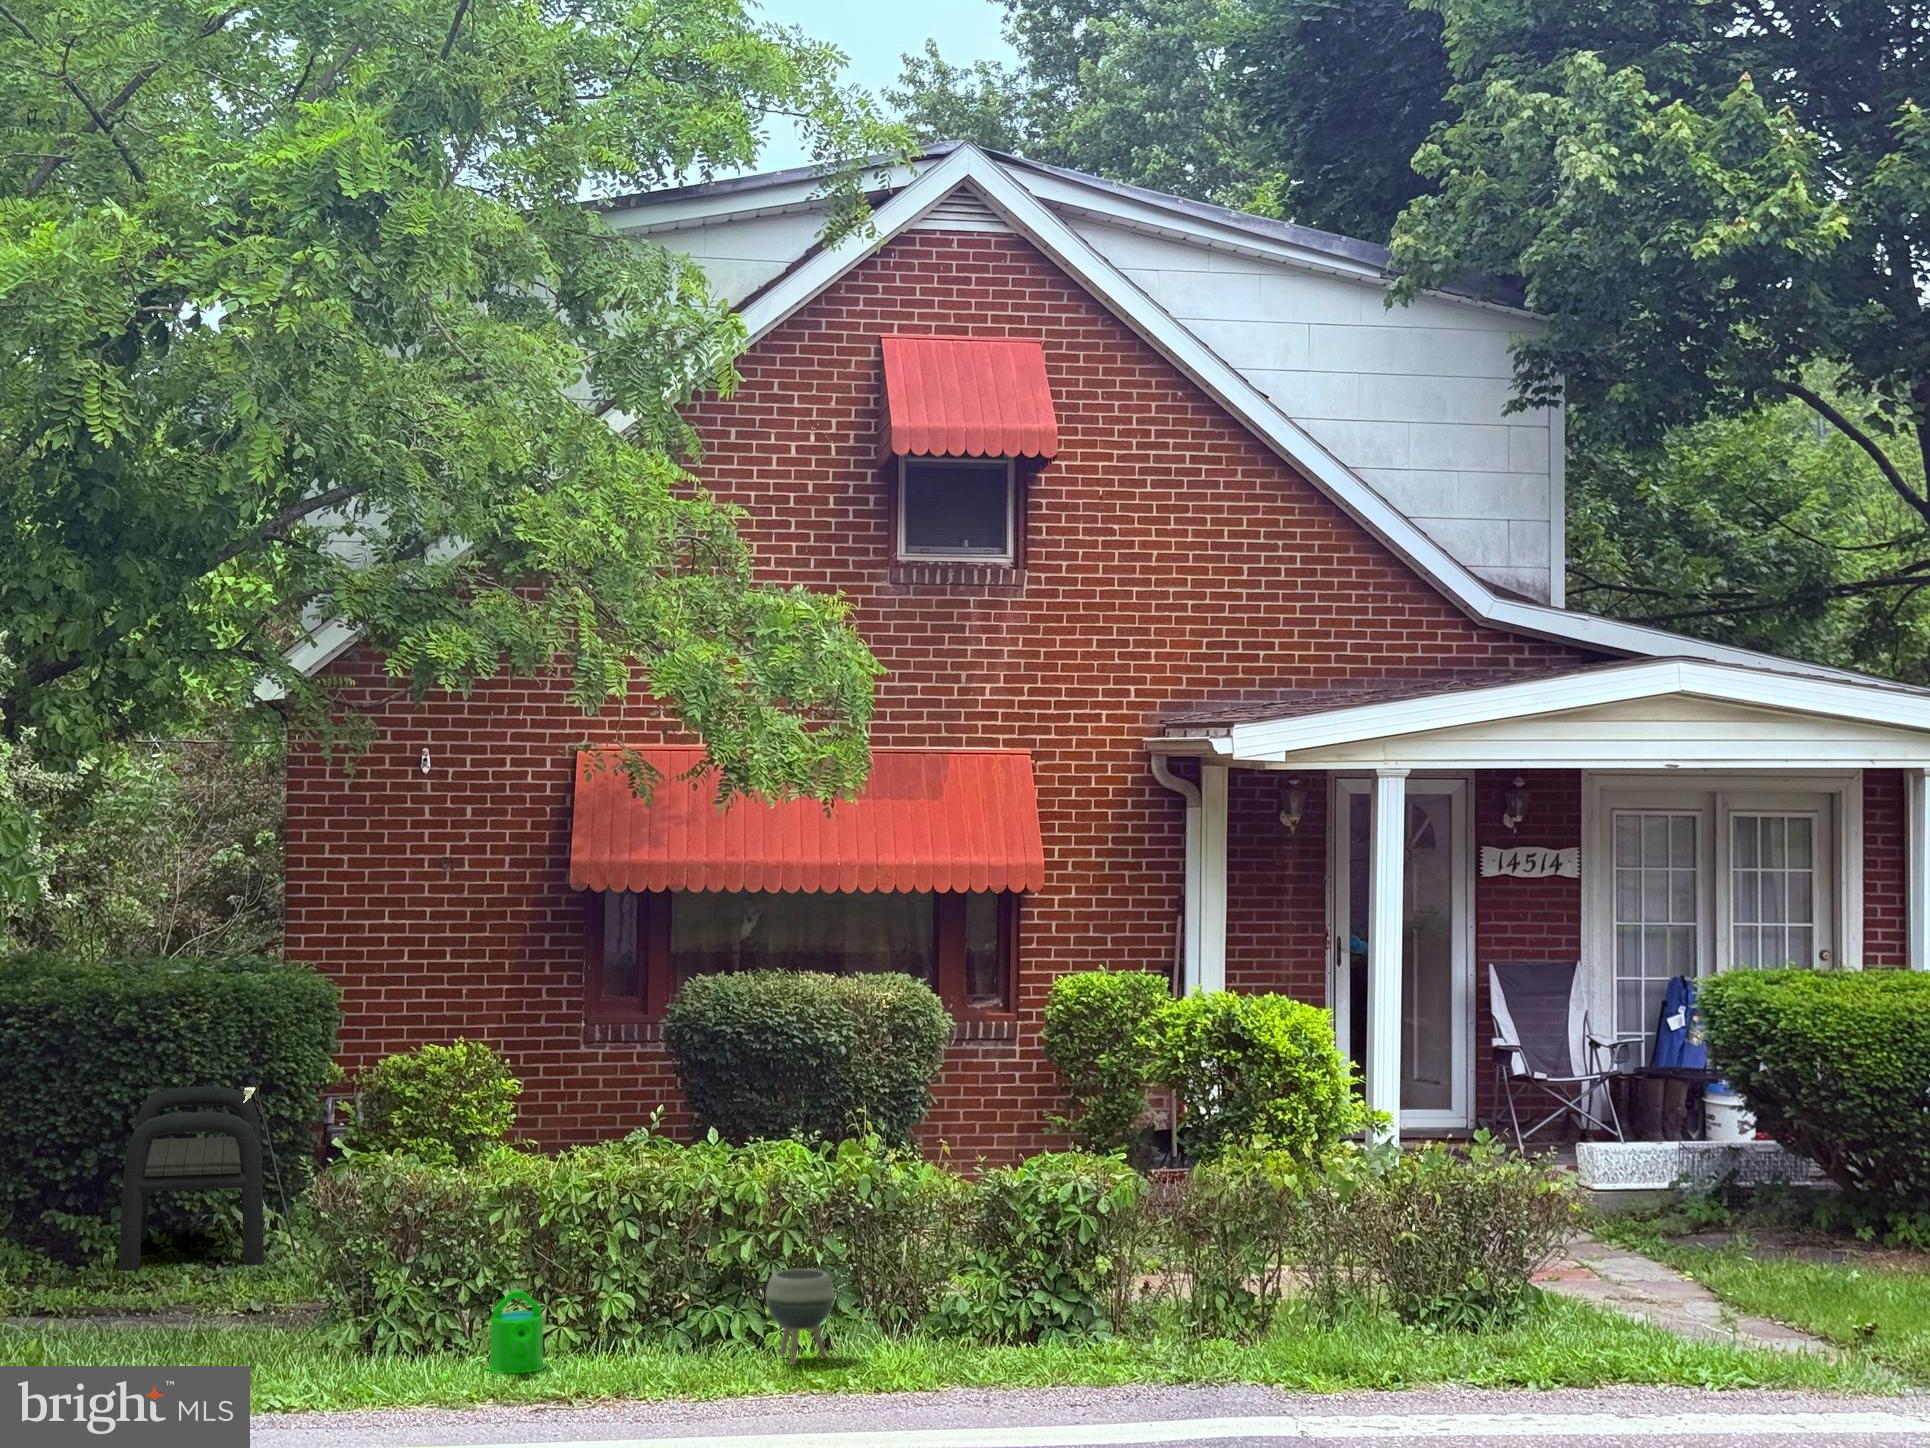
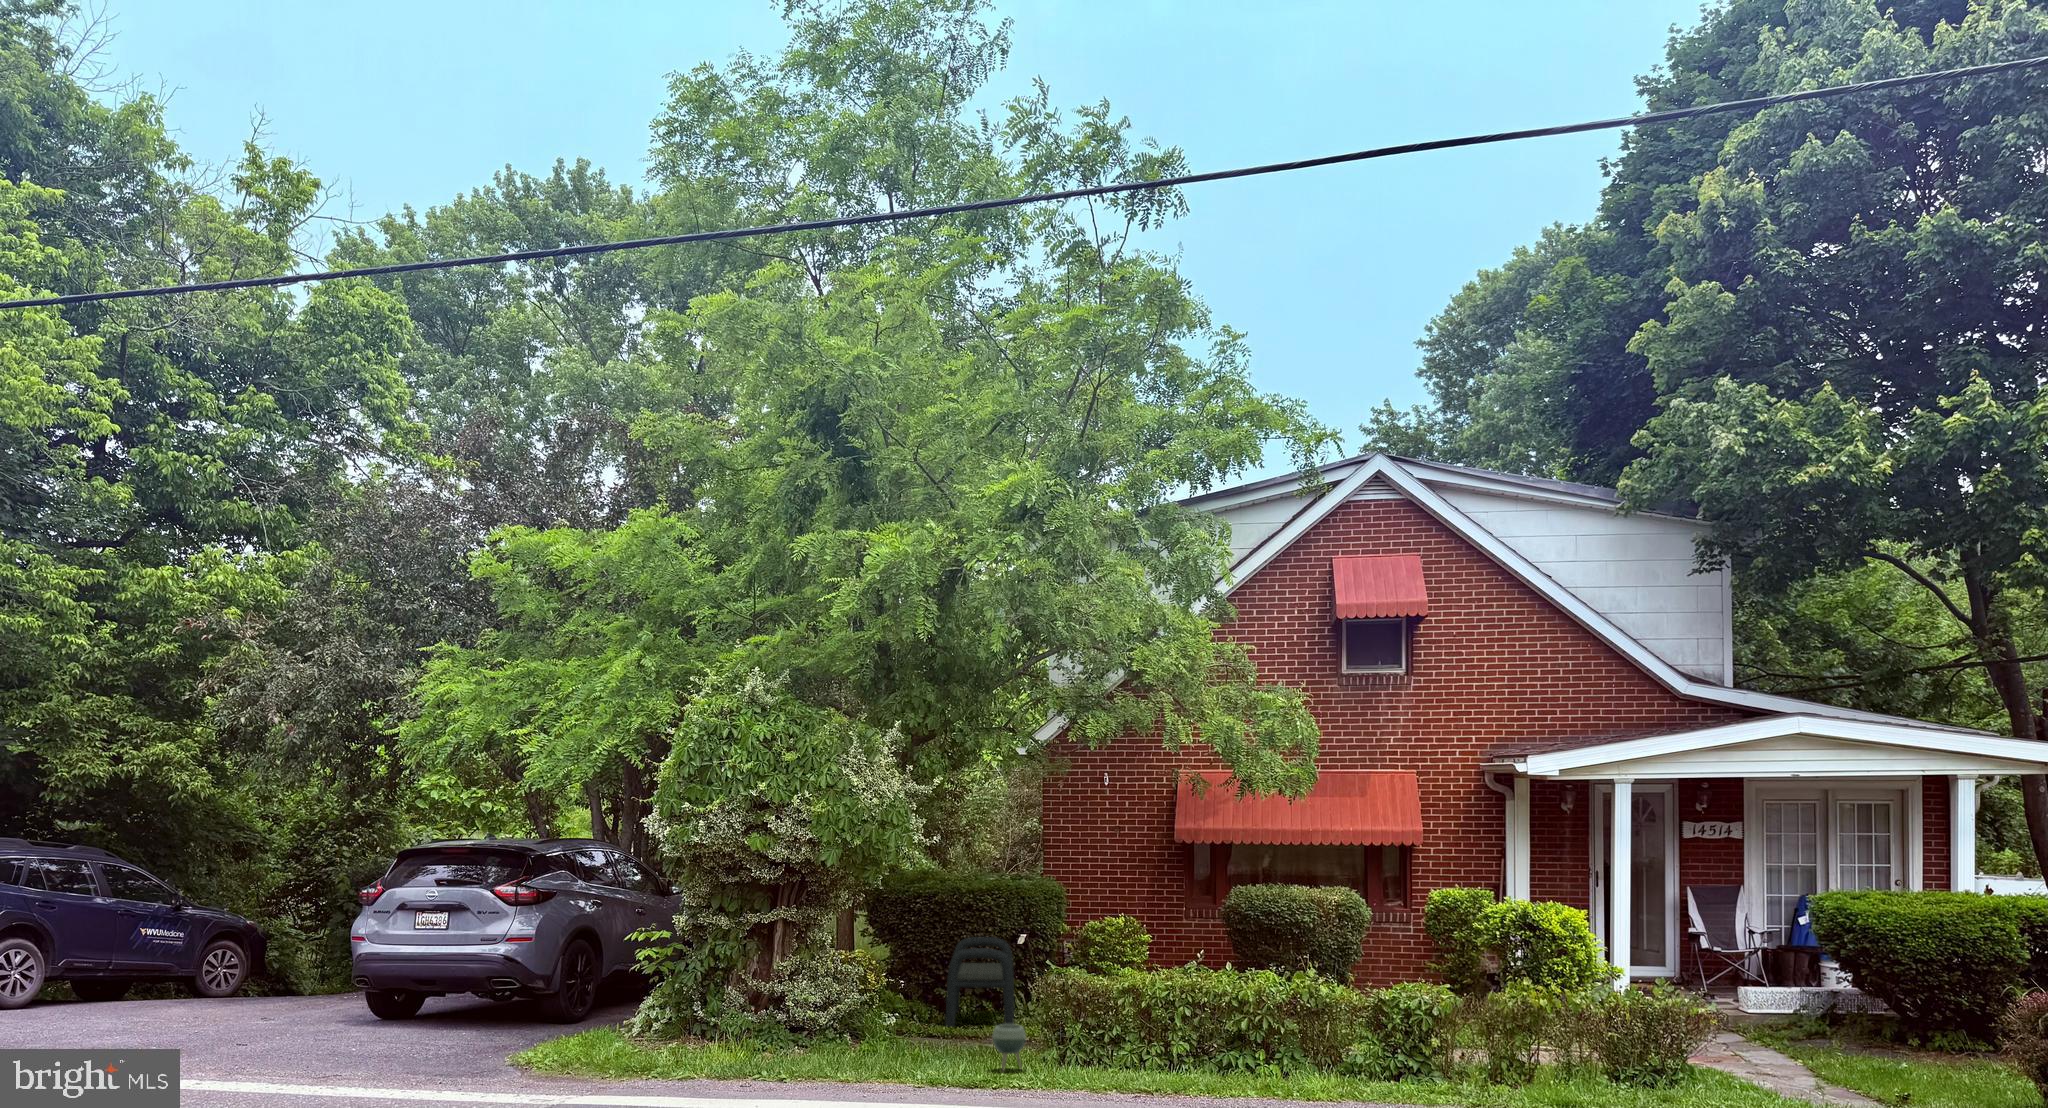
planter: present [766,1269,834,1365] -> present [993,1024,1026,1071]
watering can: present [487,1290,546,1373] -> none [1116,1037,1146,1080]

